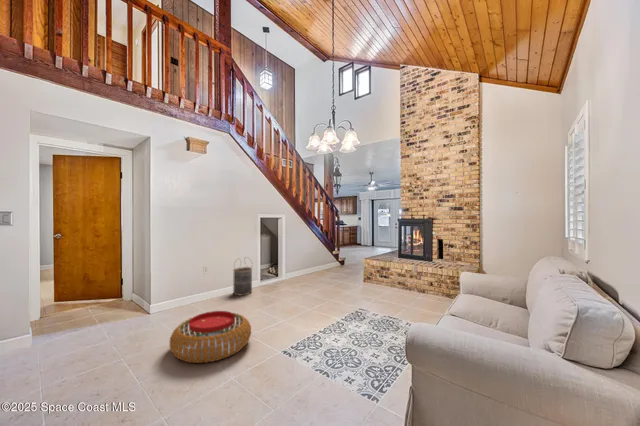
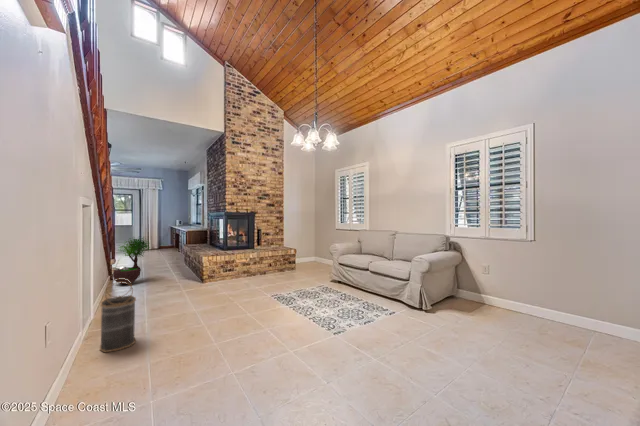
potted tree: none [328,234,349,270] -> present [113,238,149,284]
pouf: present [170,311,251,363] -> none [268,317,359,383]

